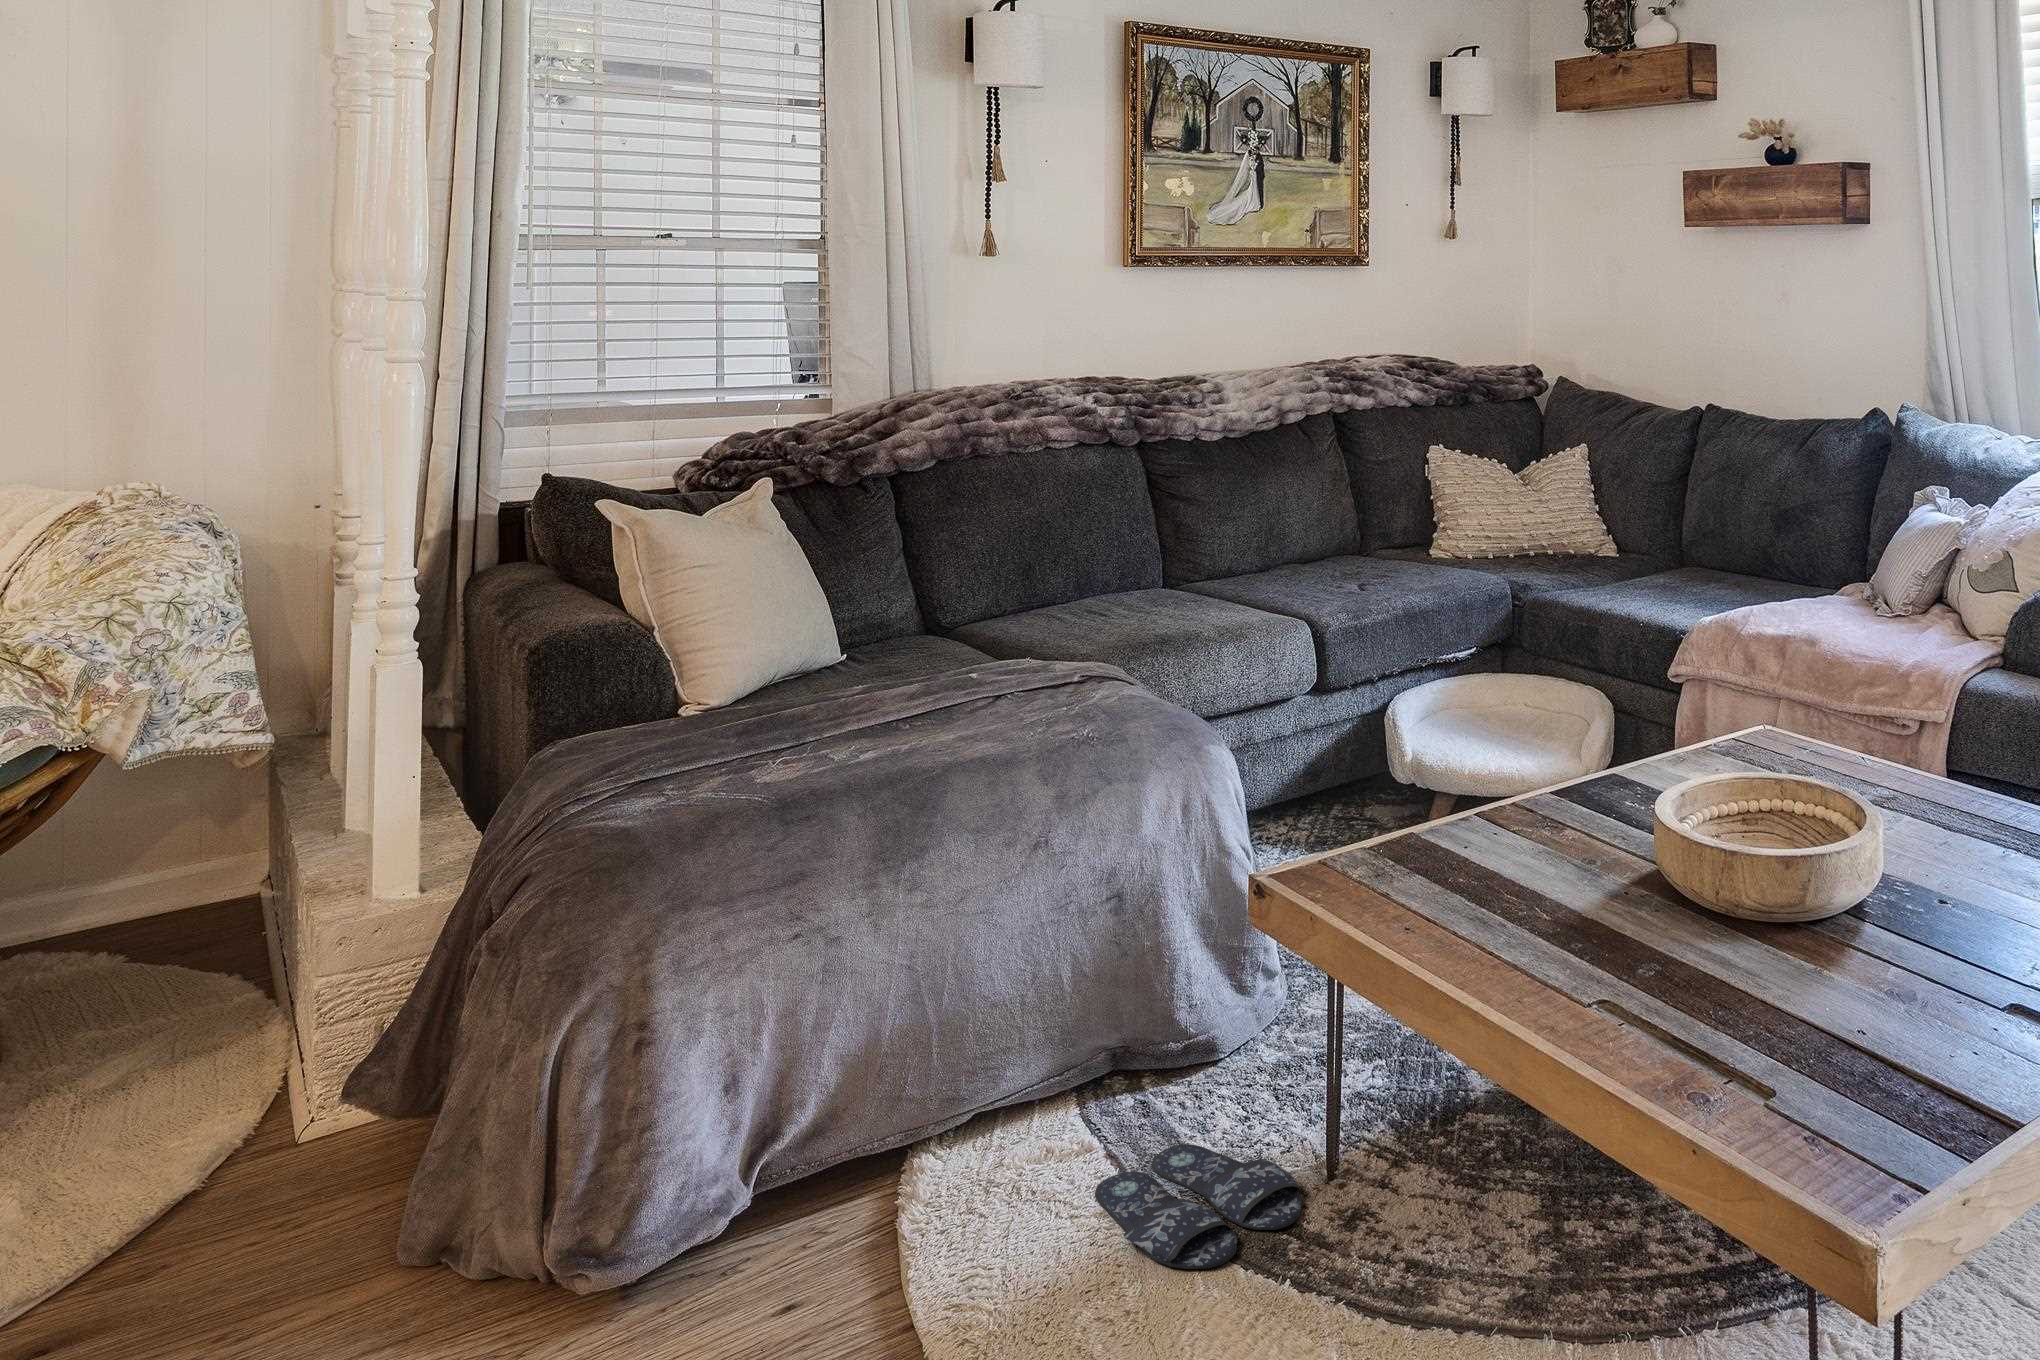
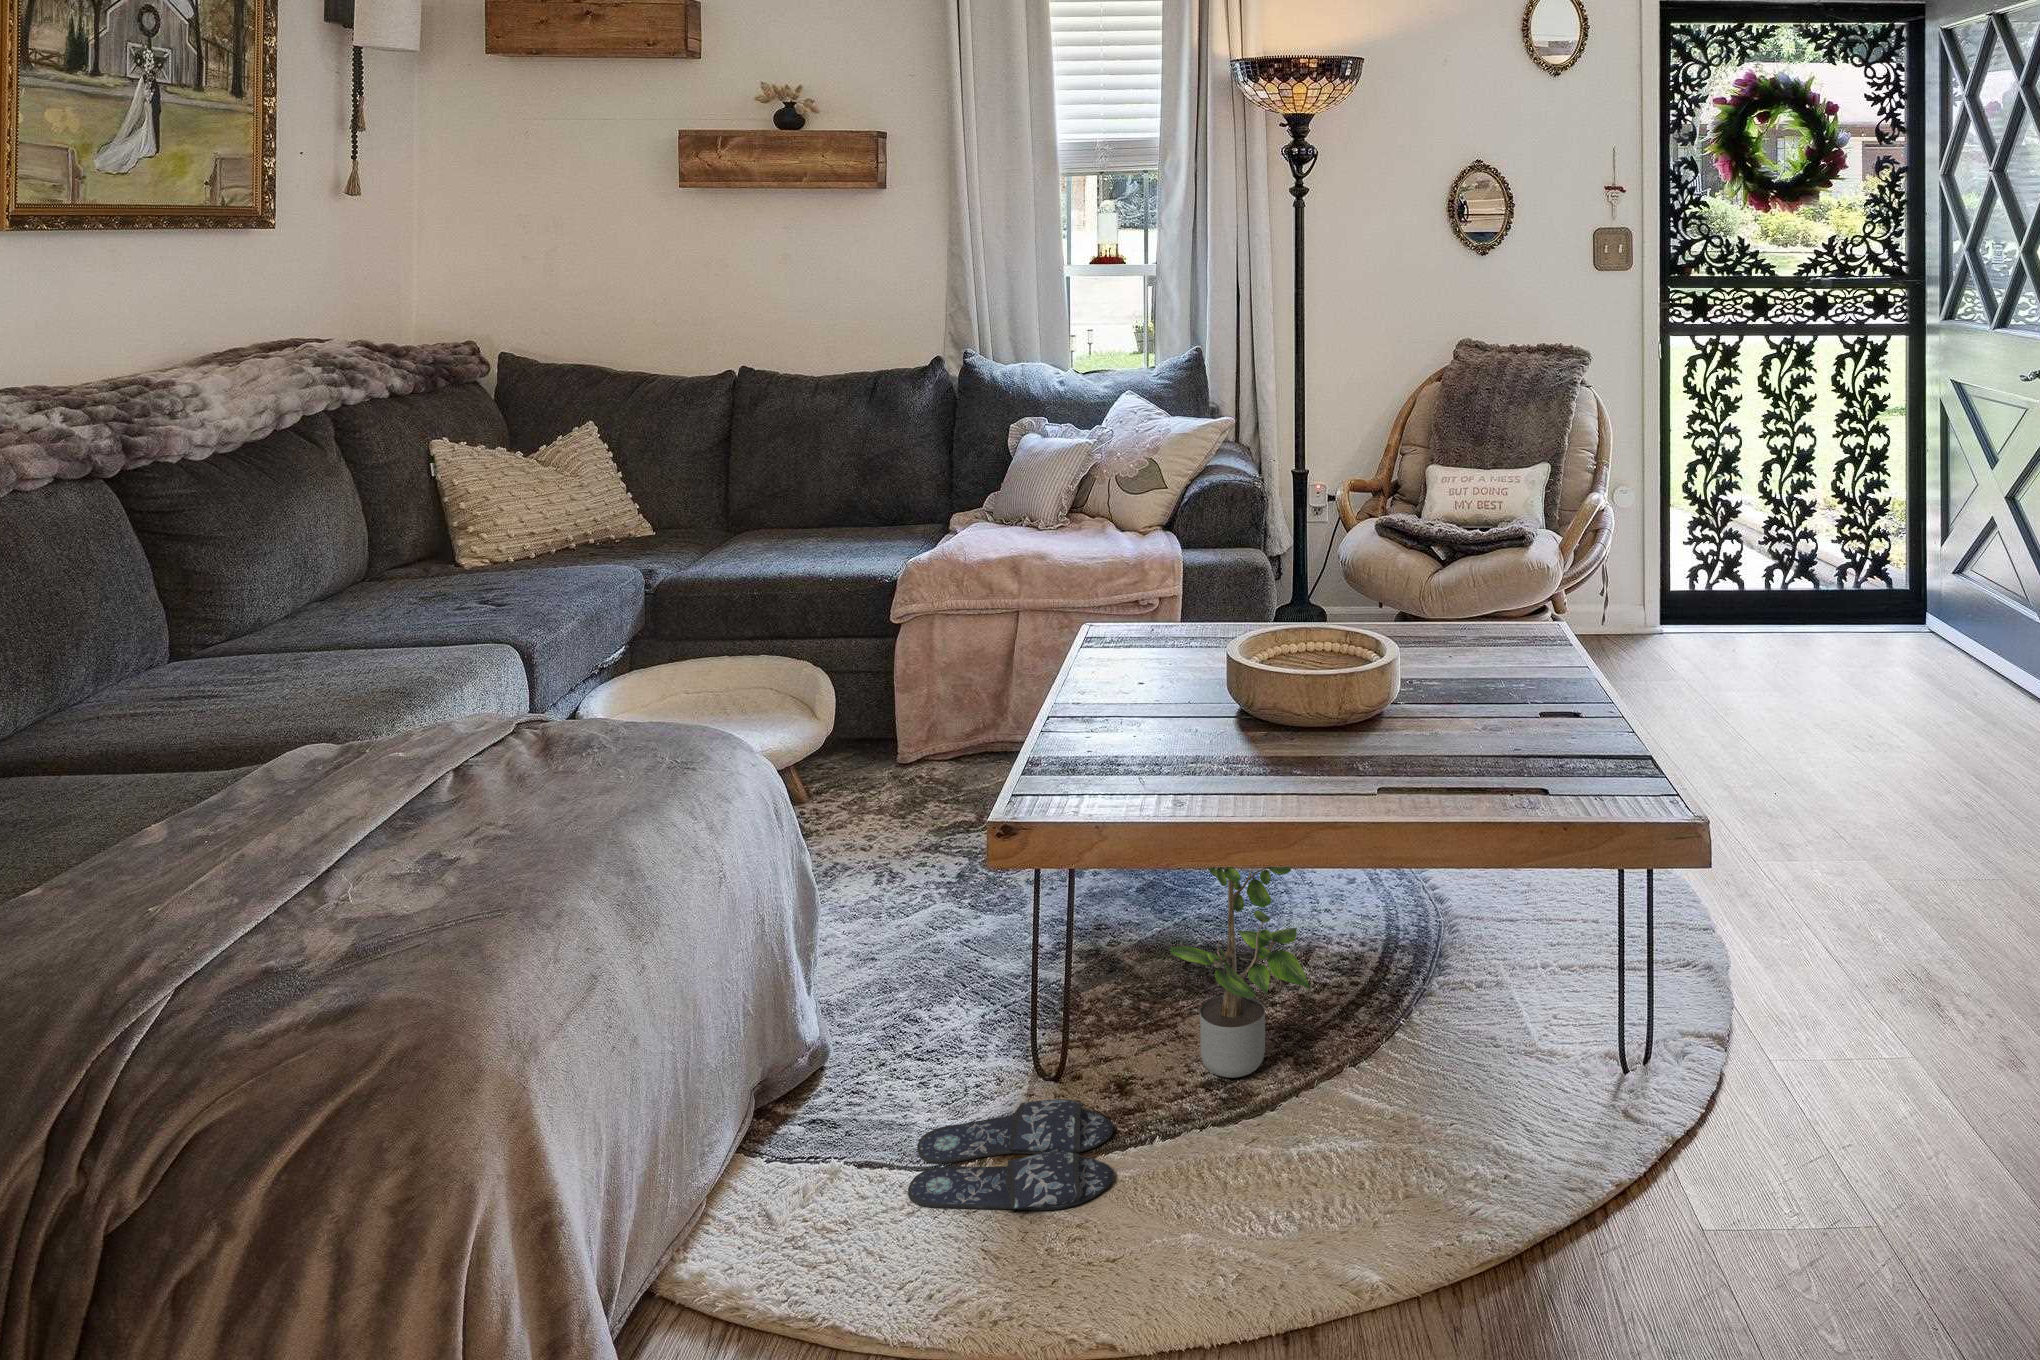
potted plant: none [1396,903,1592,1246] -> present [1170,866,1311,1078]

